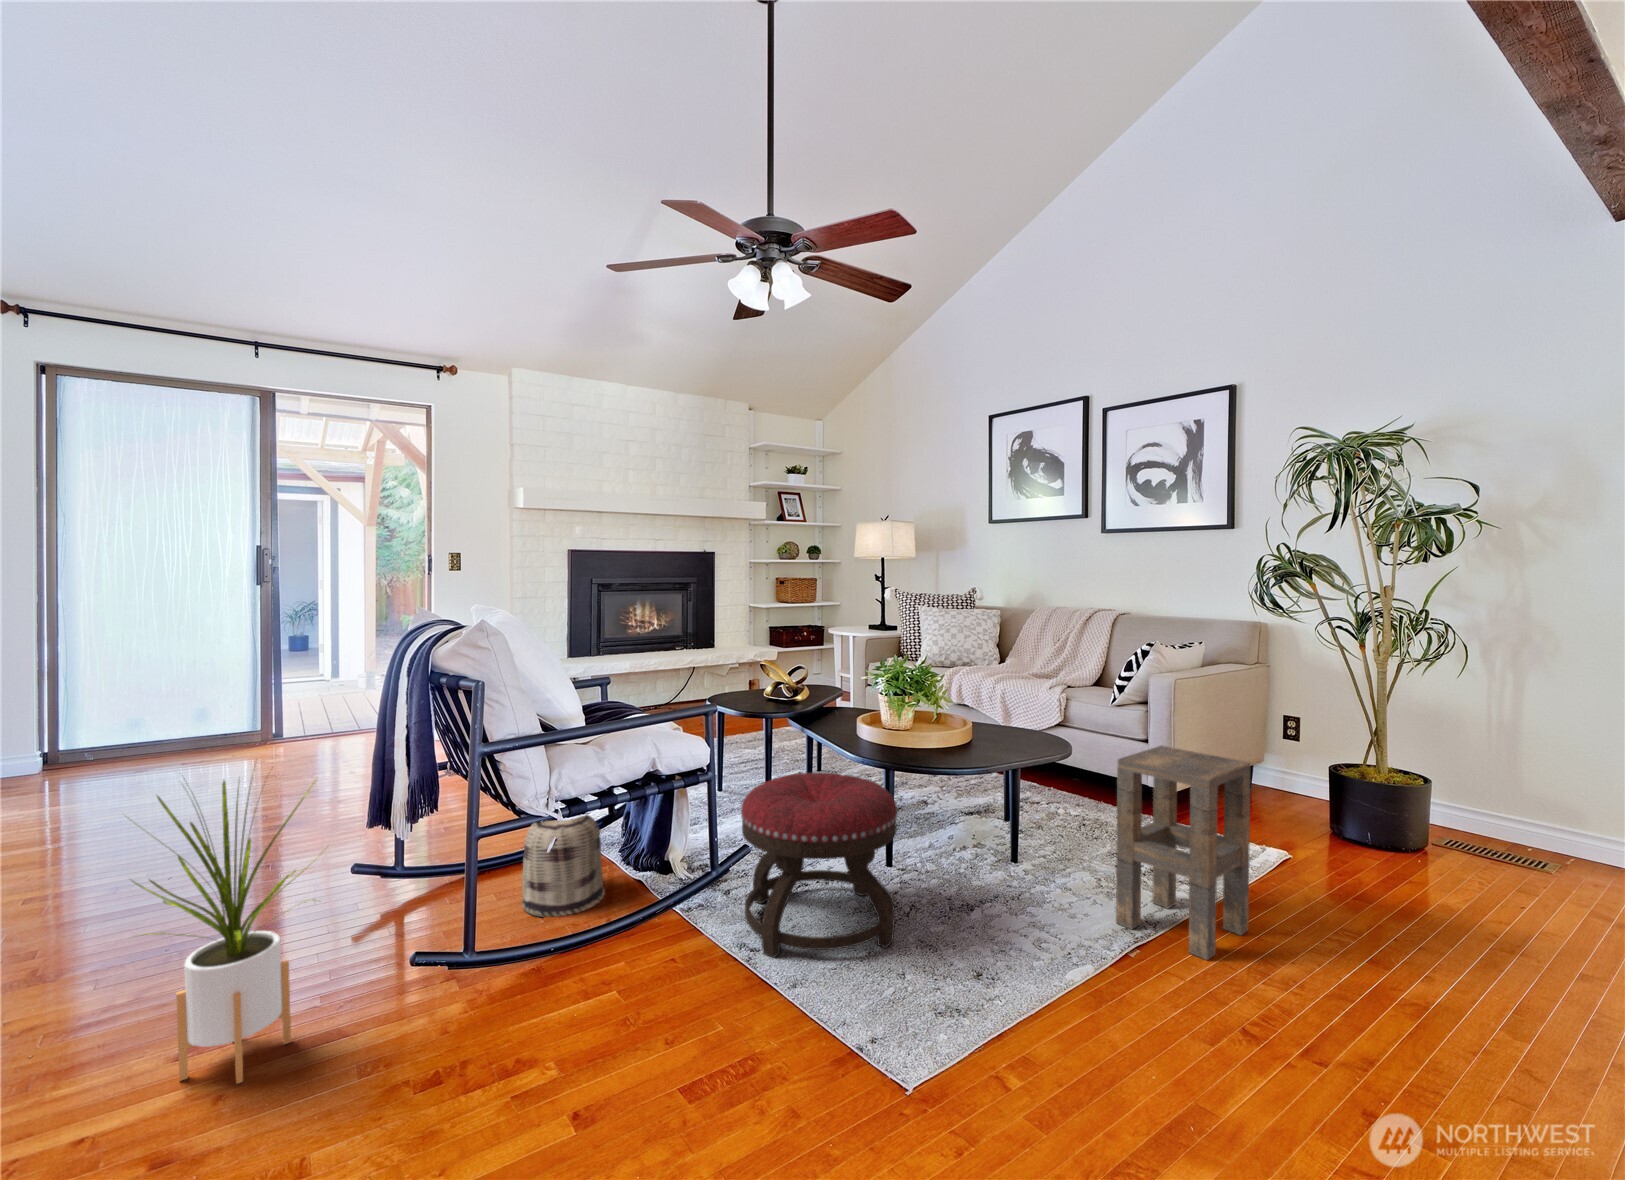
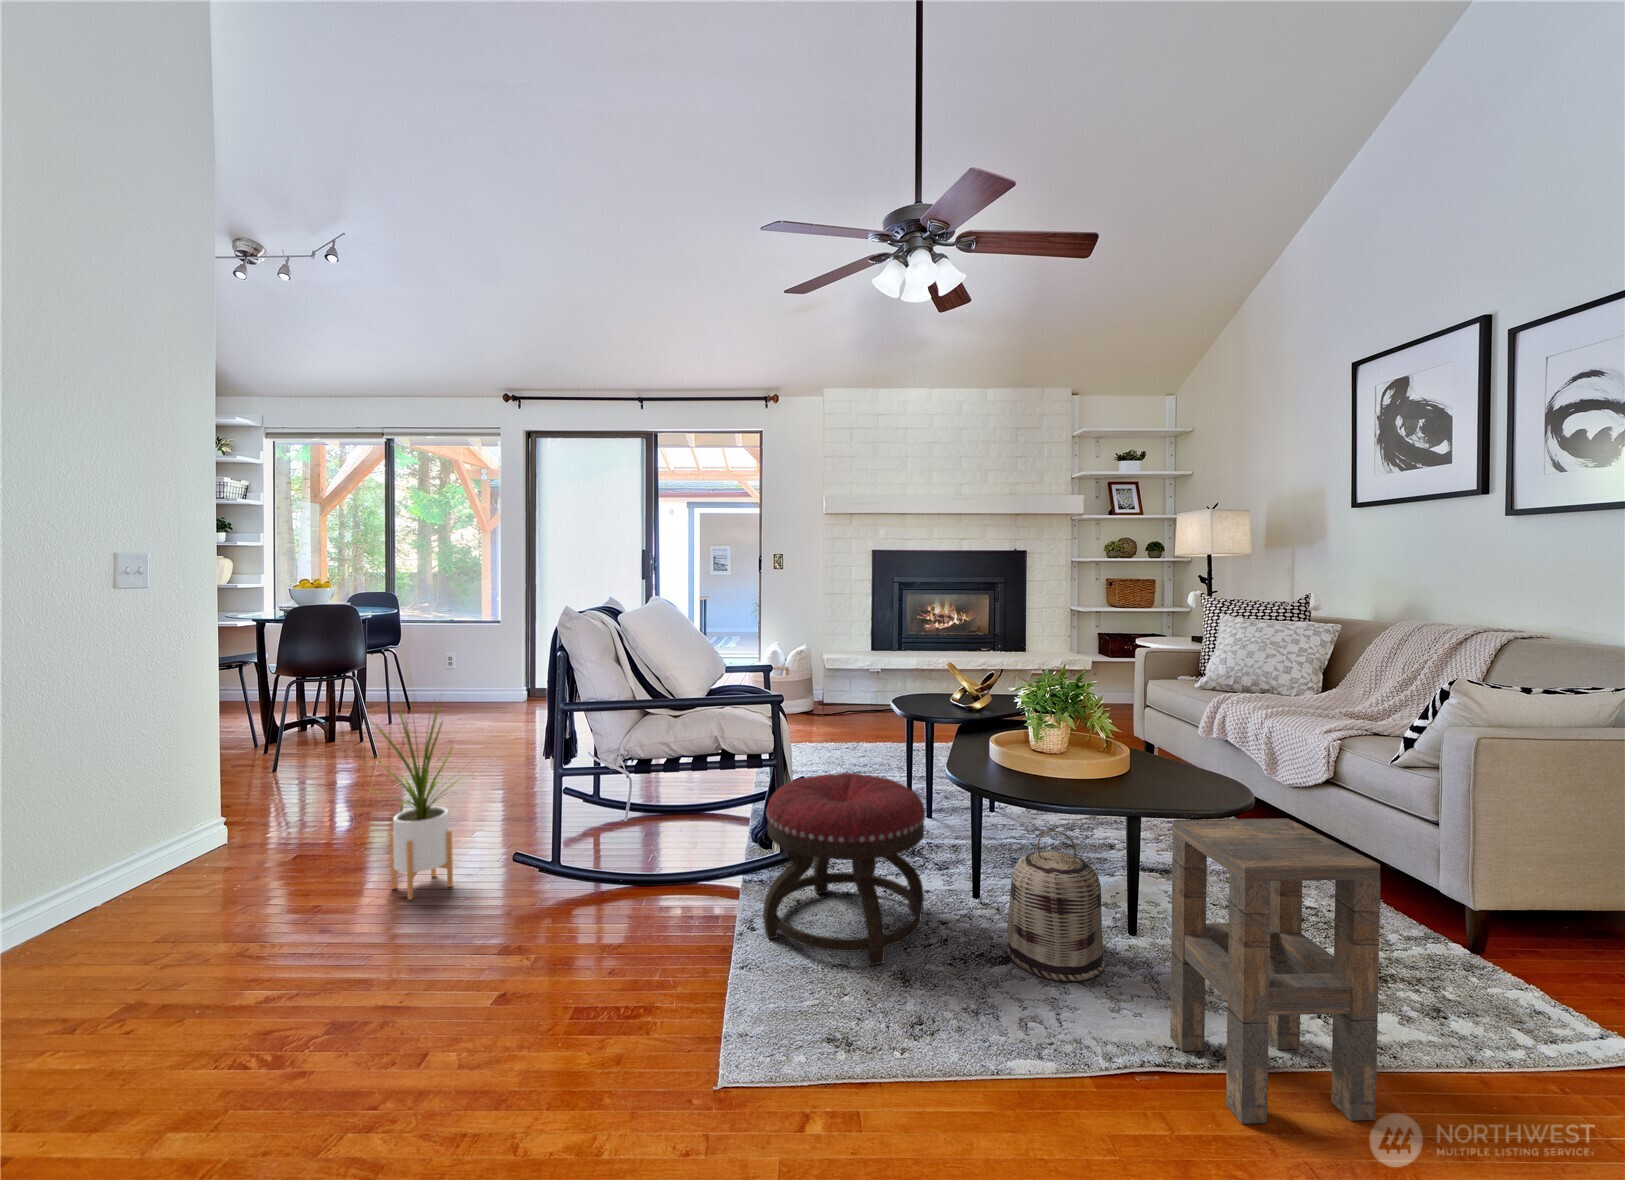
basket: present [522,815,605,917] -> present [1007,830,1105,981]

